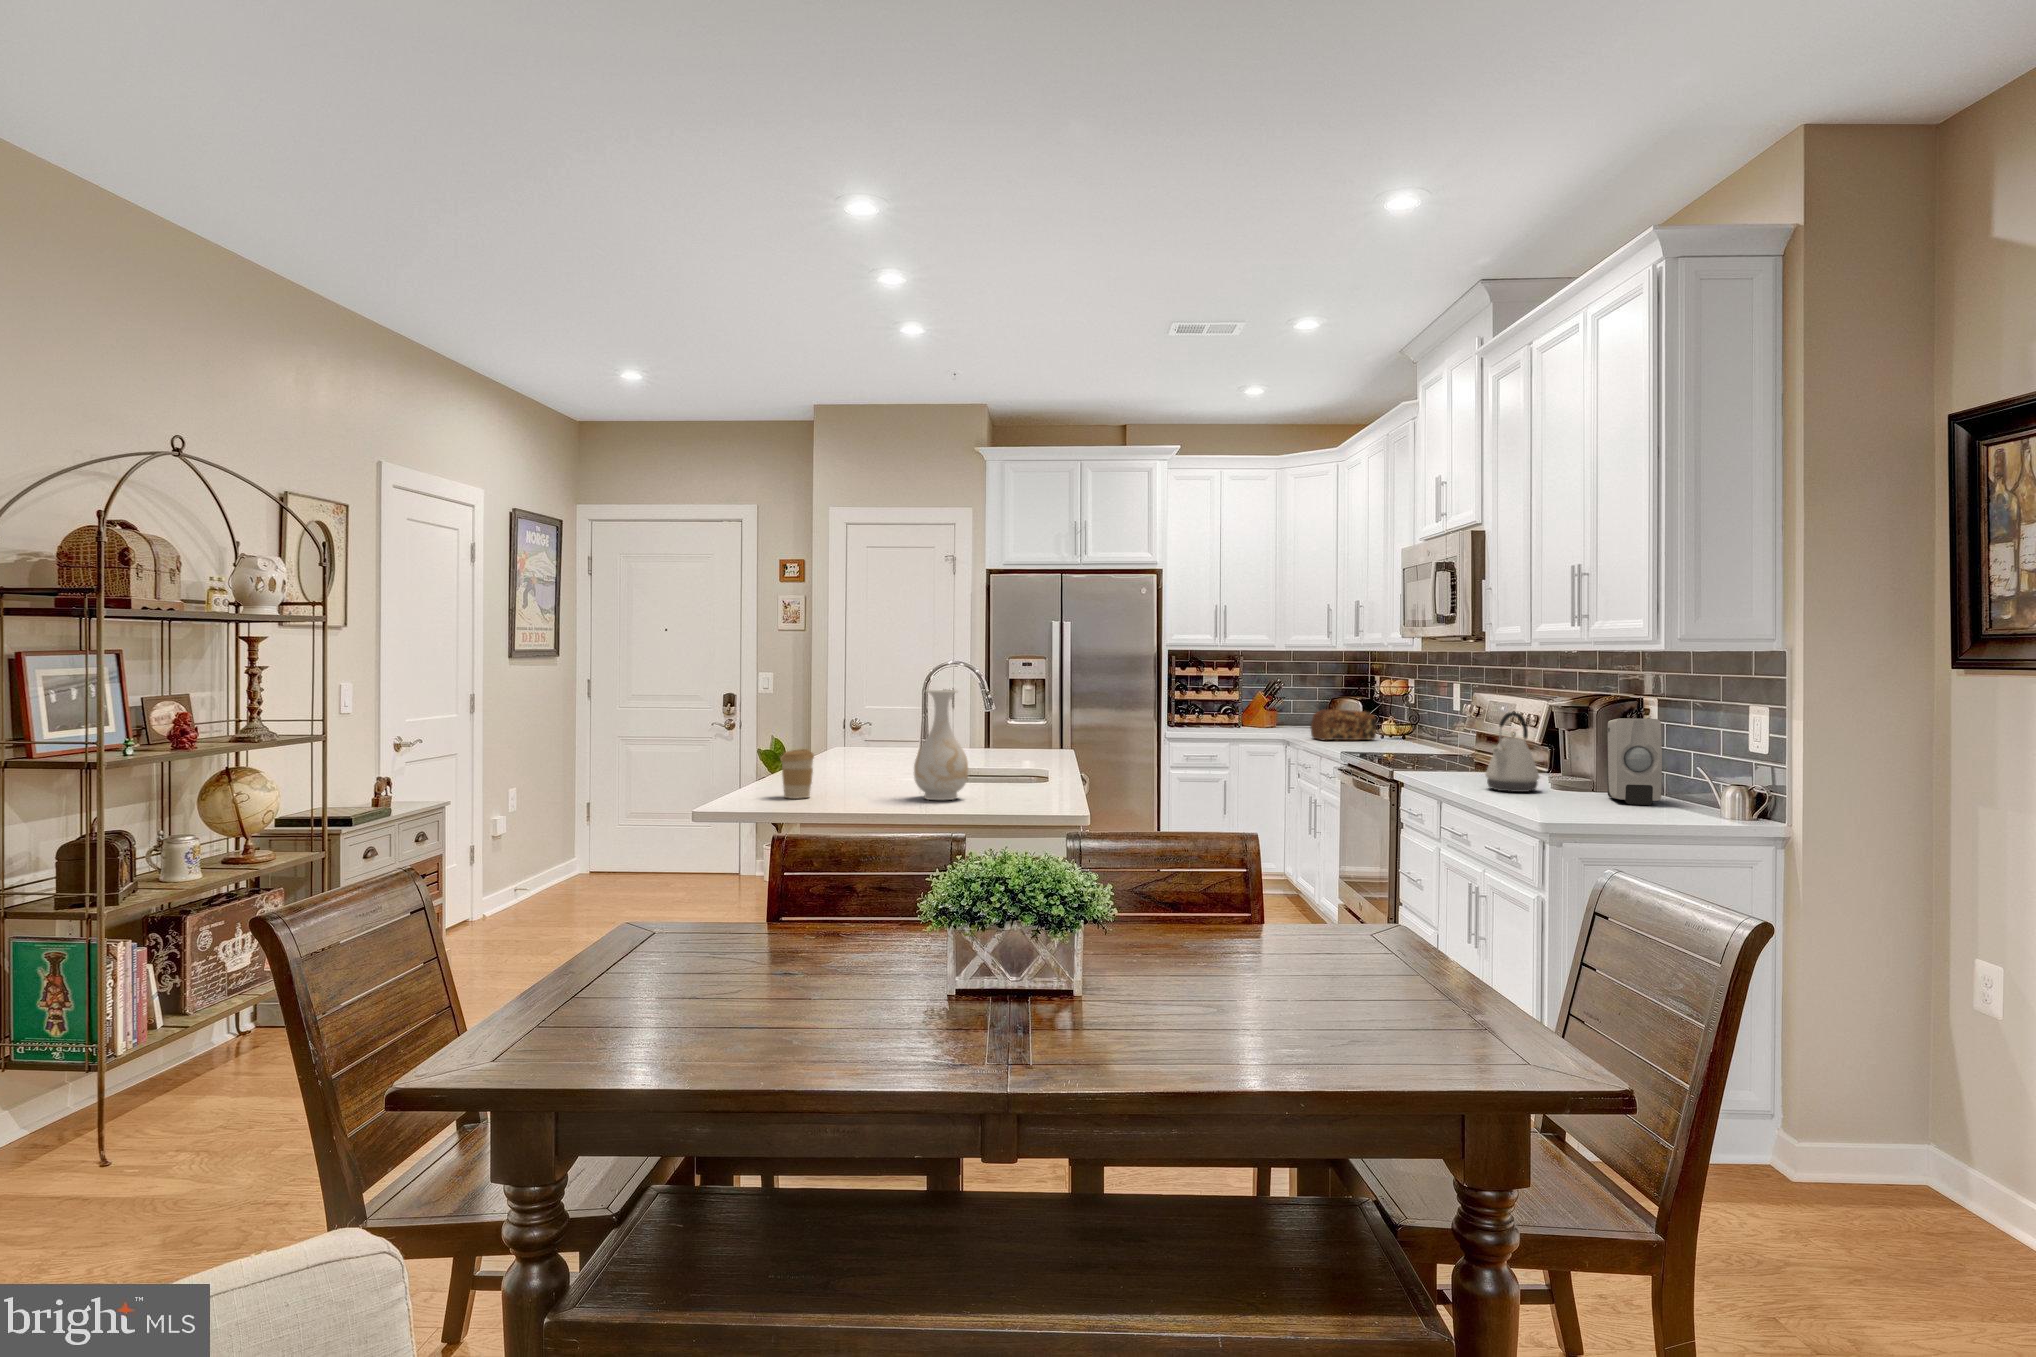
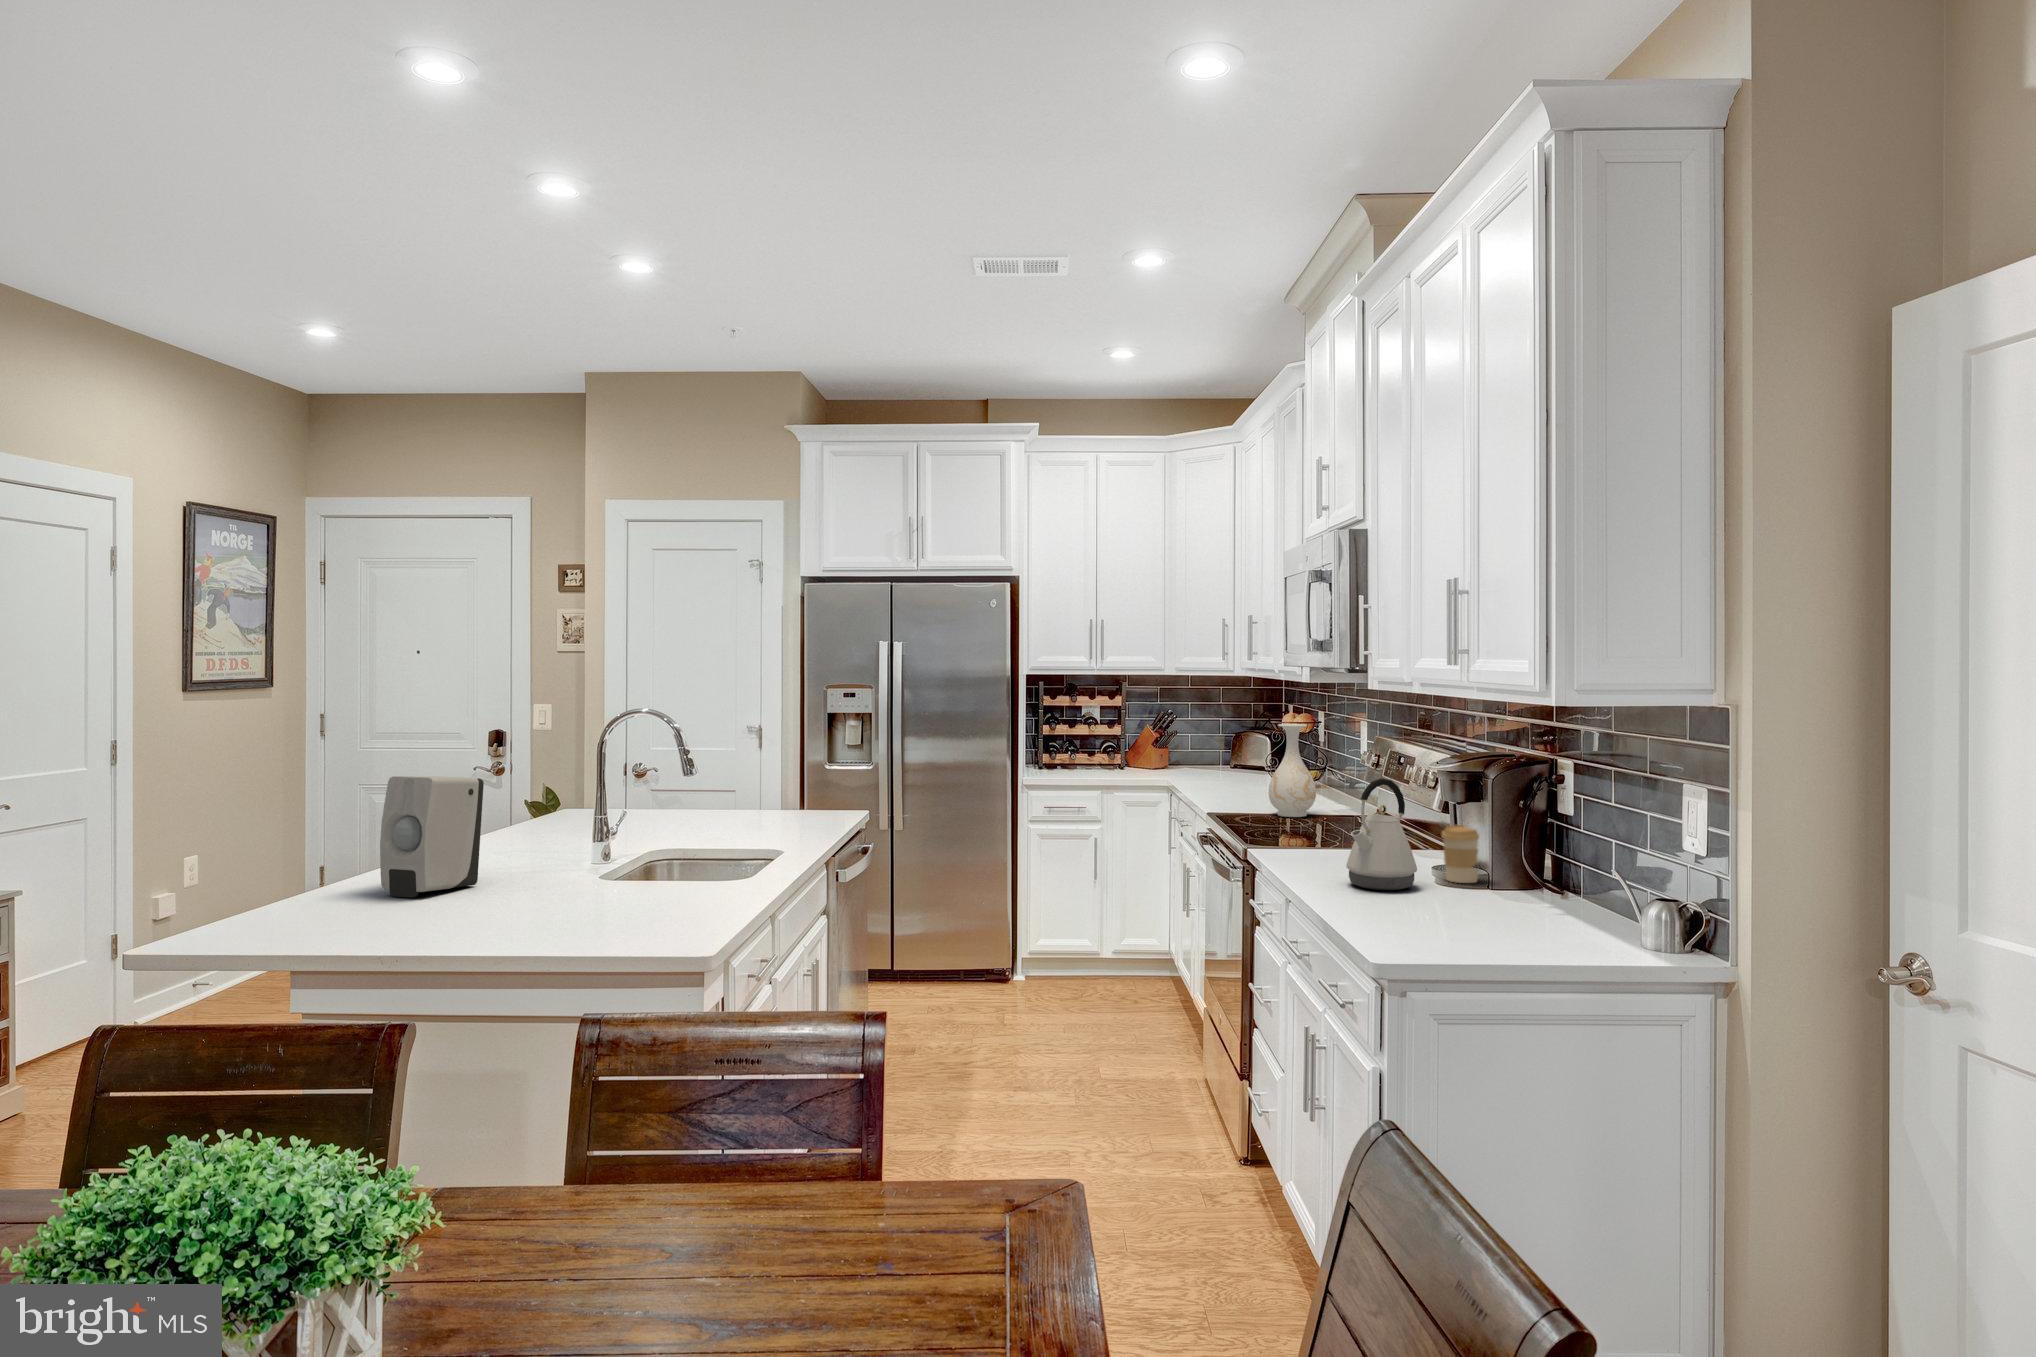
vase: present [914,690,969,800] -> present [1269,724,1316,817]
bread loaf: present [1310,709,1377,741] -> none [1192,752,1272,792]
soap dispenser: present [1607,718,1662,805] -> present [380,776,484,898]
coffee cup: present [780,749,814,799] -> present [1441,825,1479,883]

